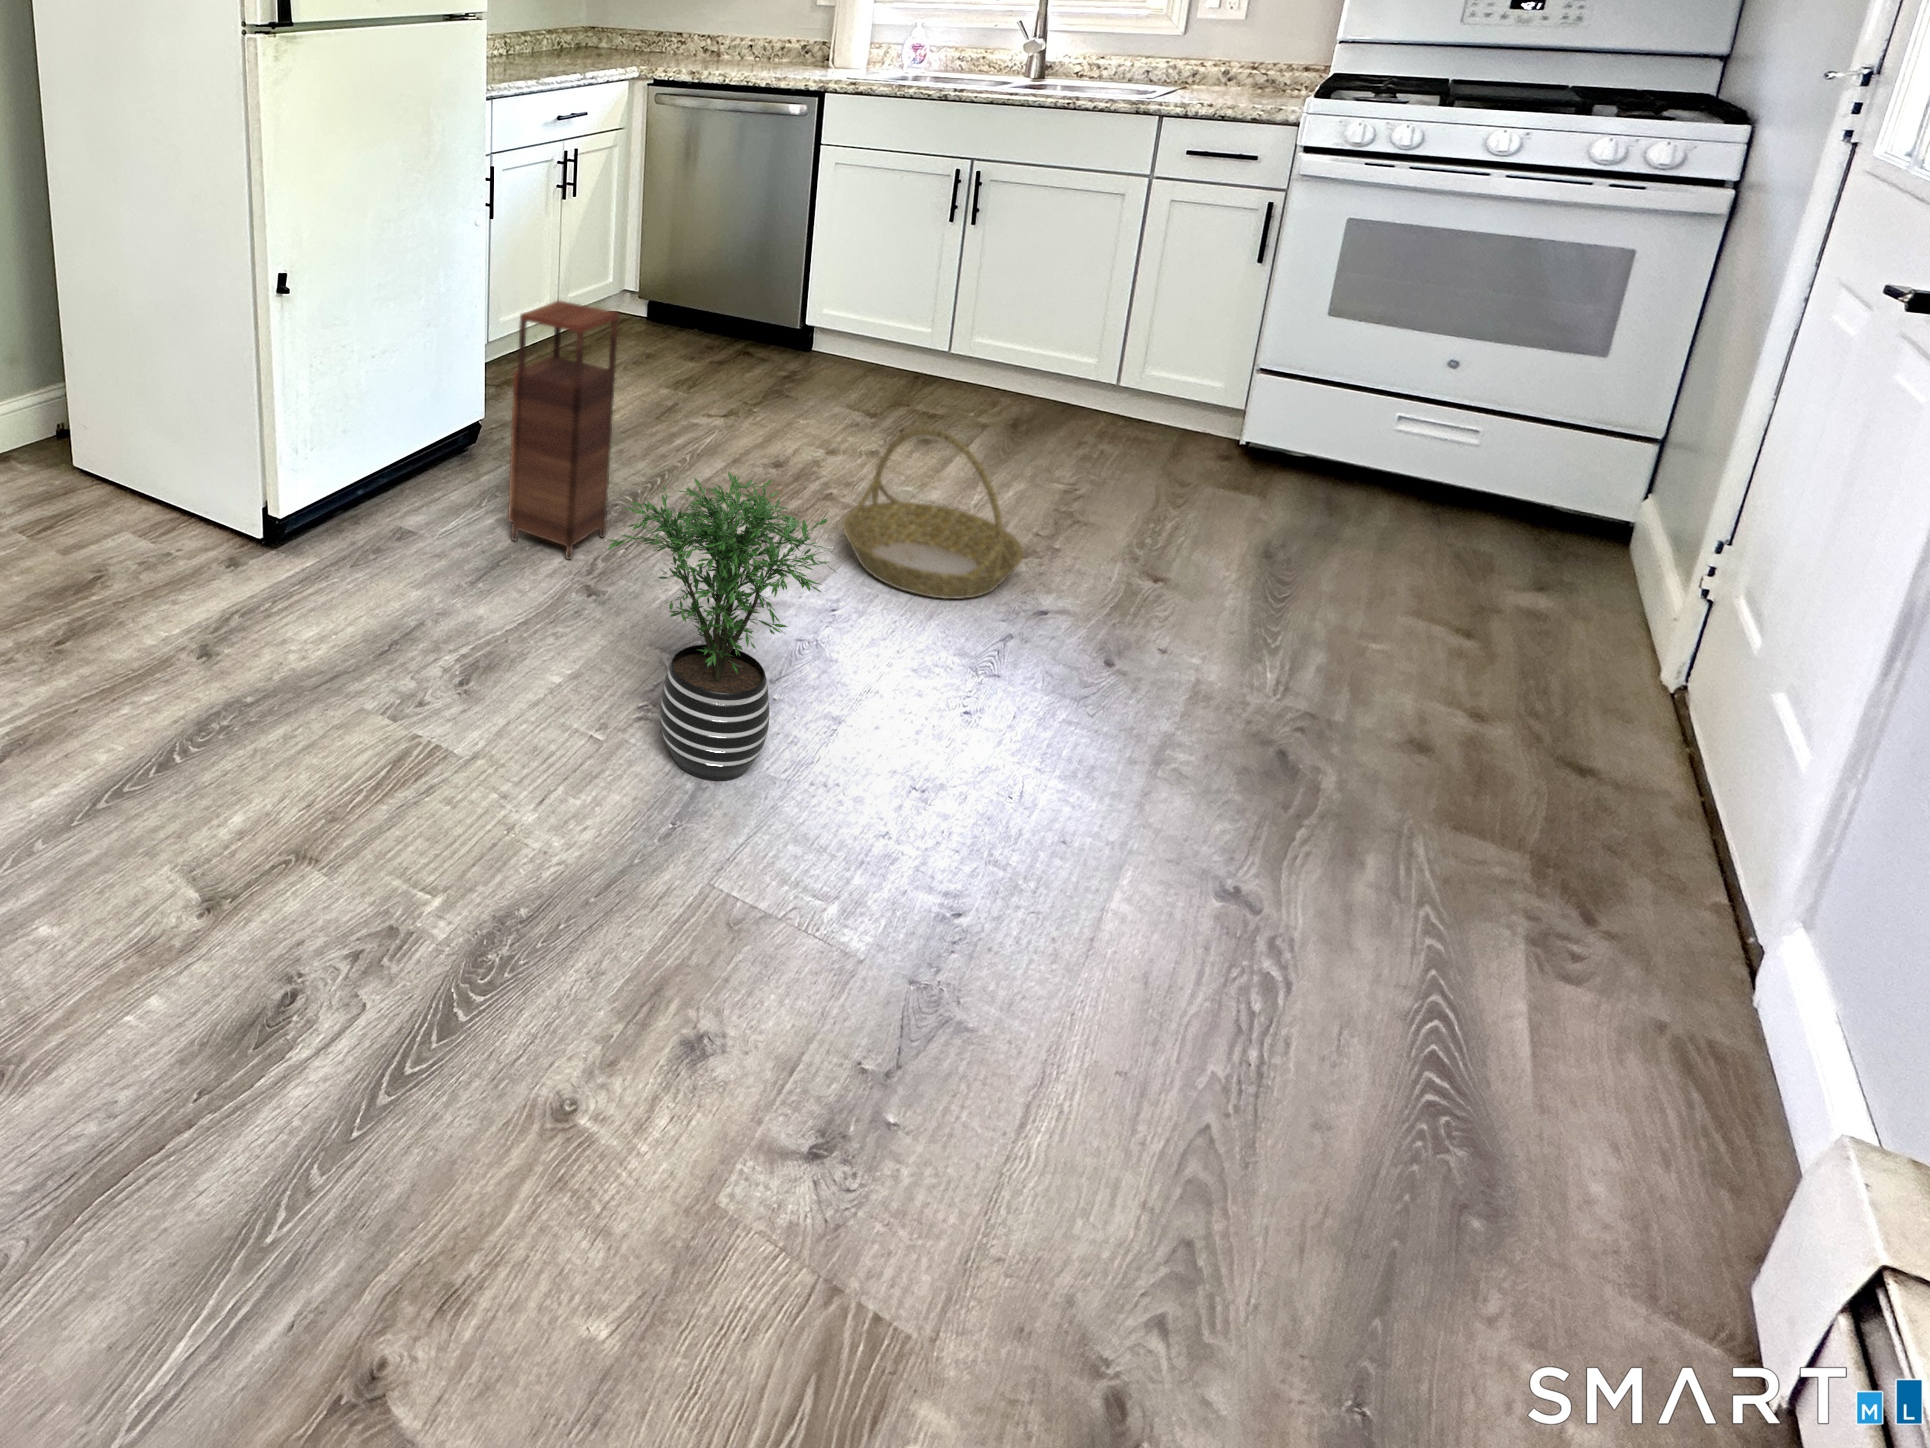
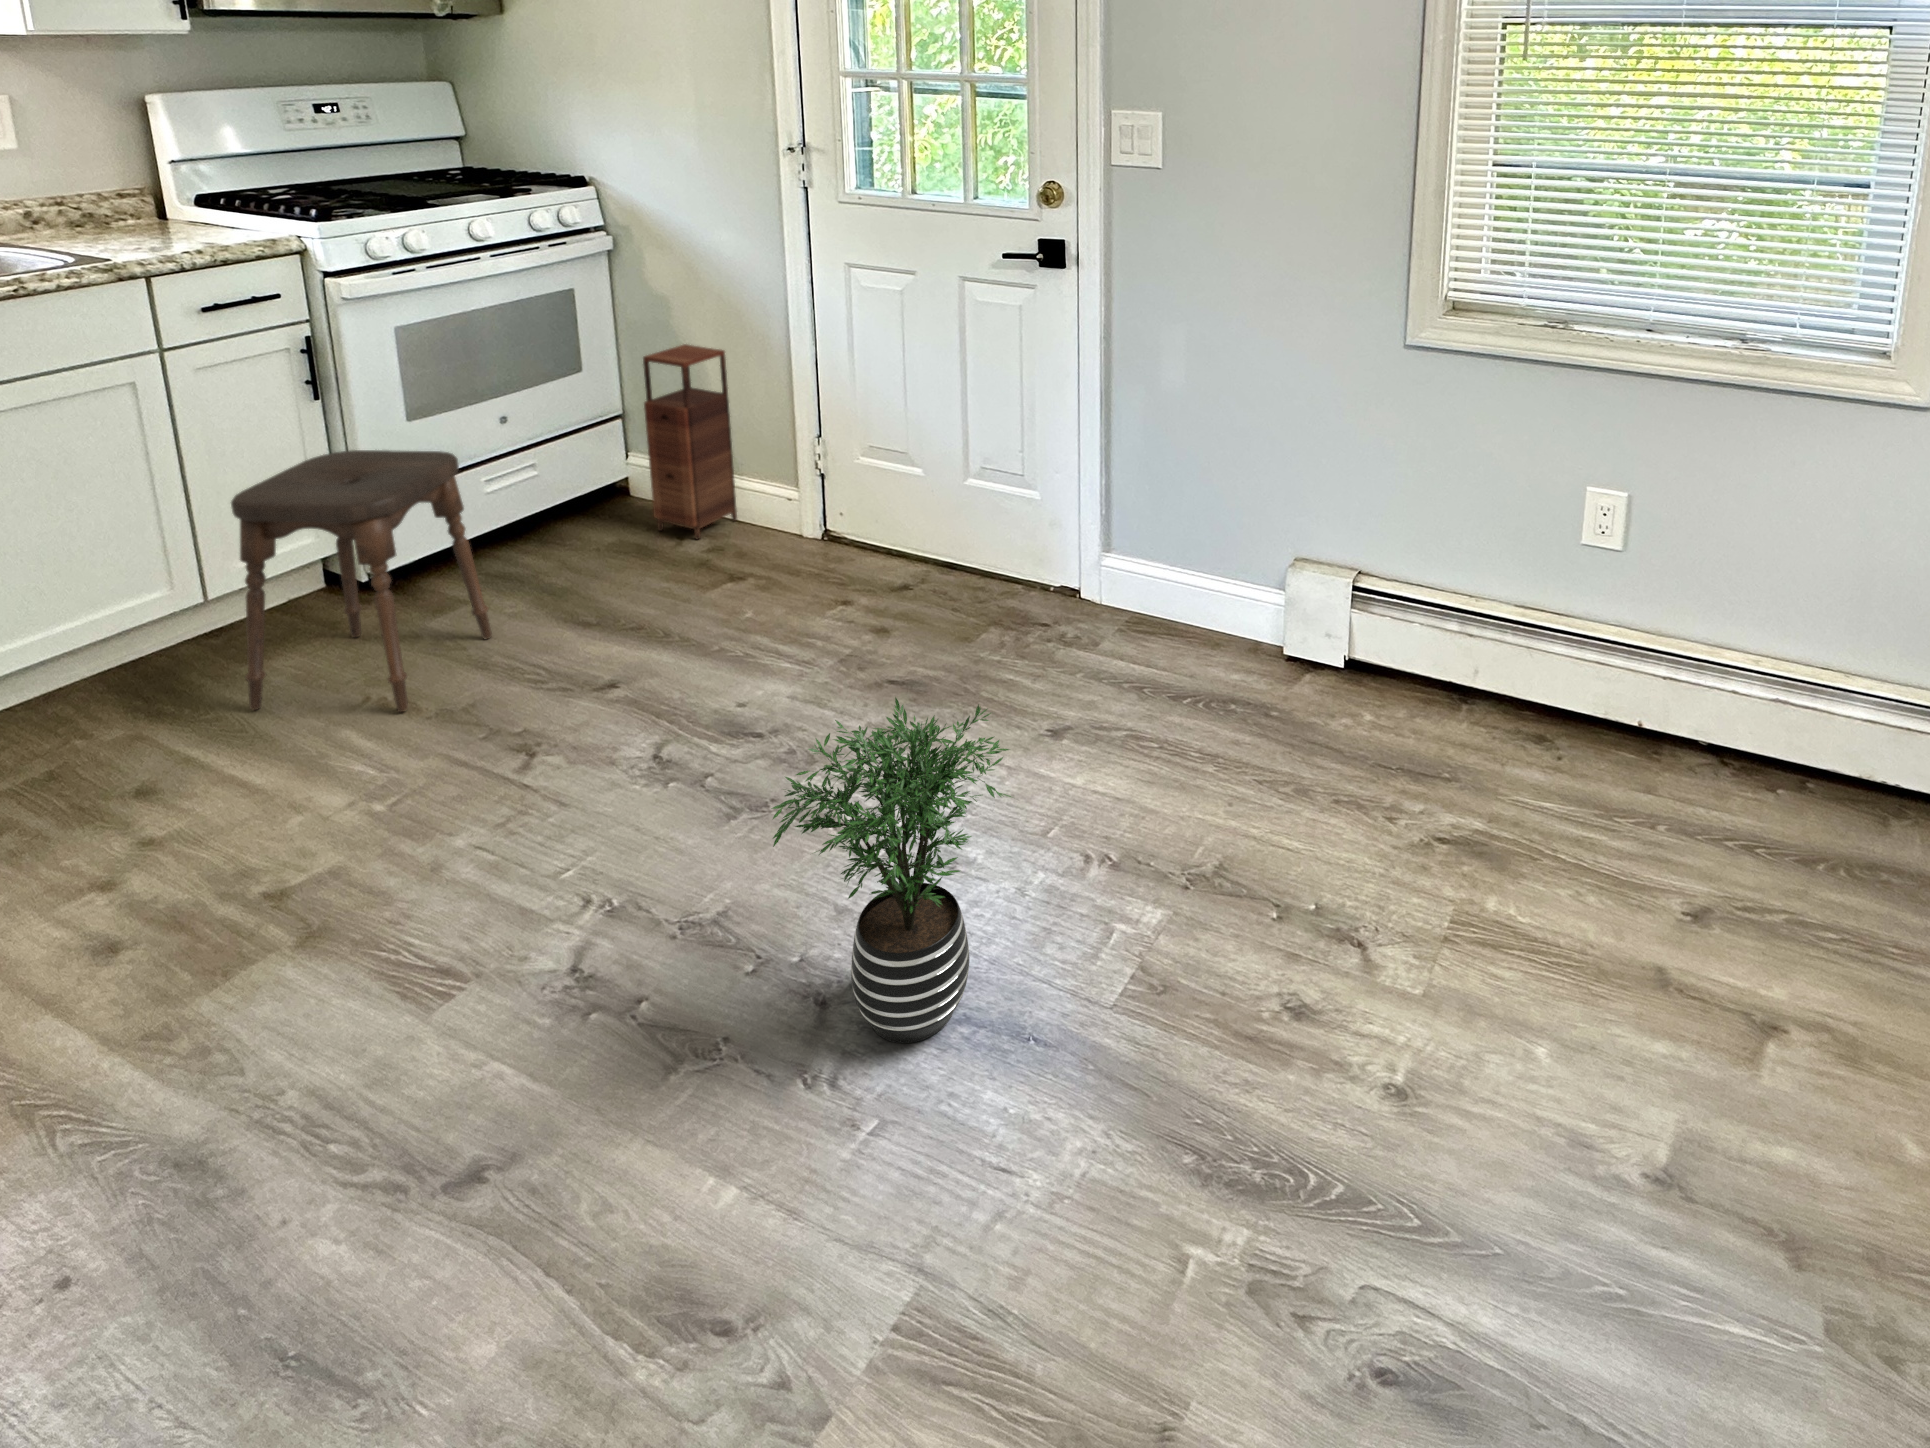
stool: none [1025,286,1229,519] -> present [231,450,492,712]
storage cabinet: present [508,301,618,559] -> present [643,344,737,540]
basket: present [843,428,1024,599] -> none [406,661,635,868]

